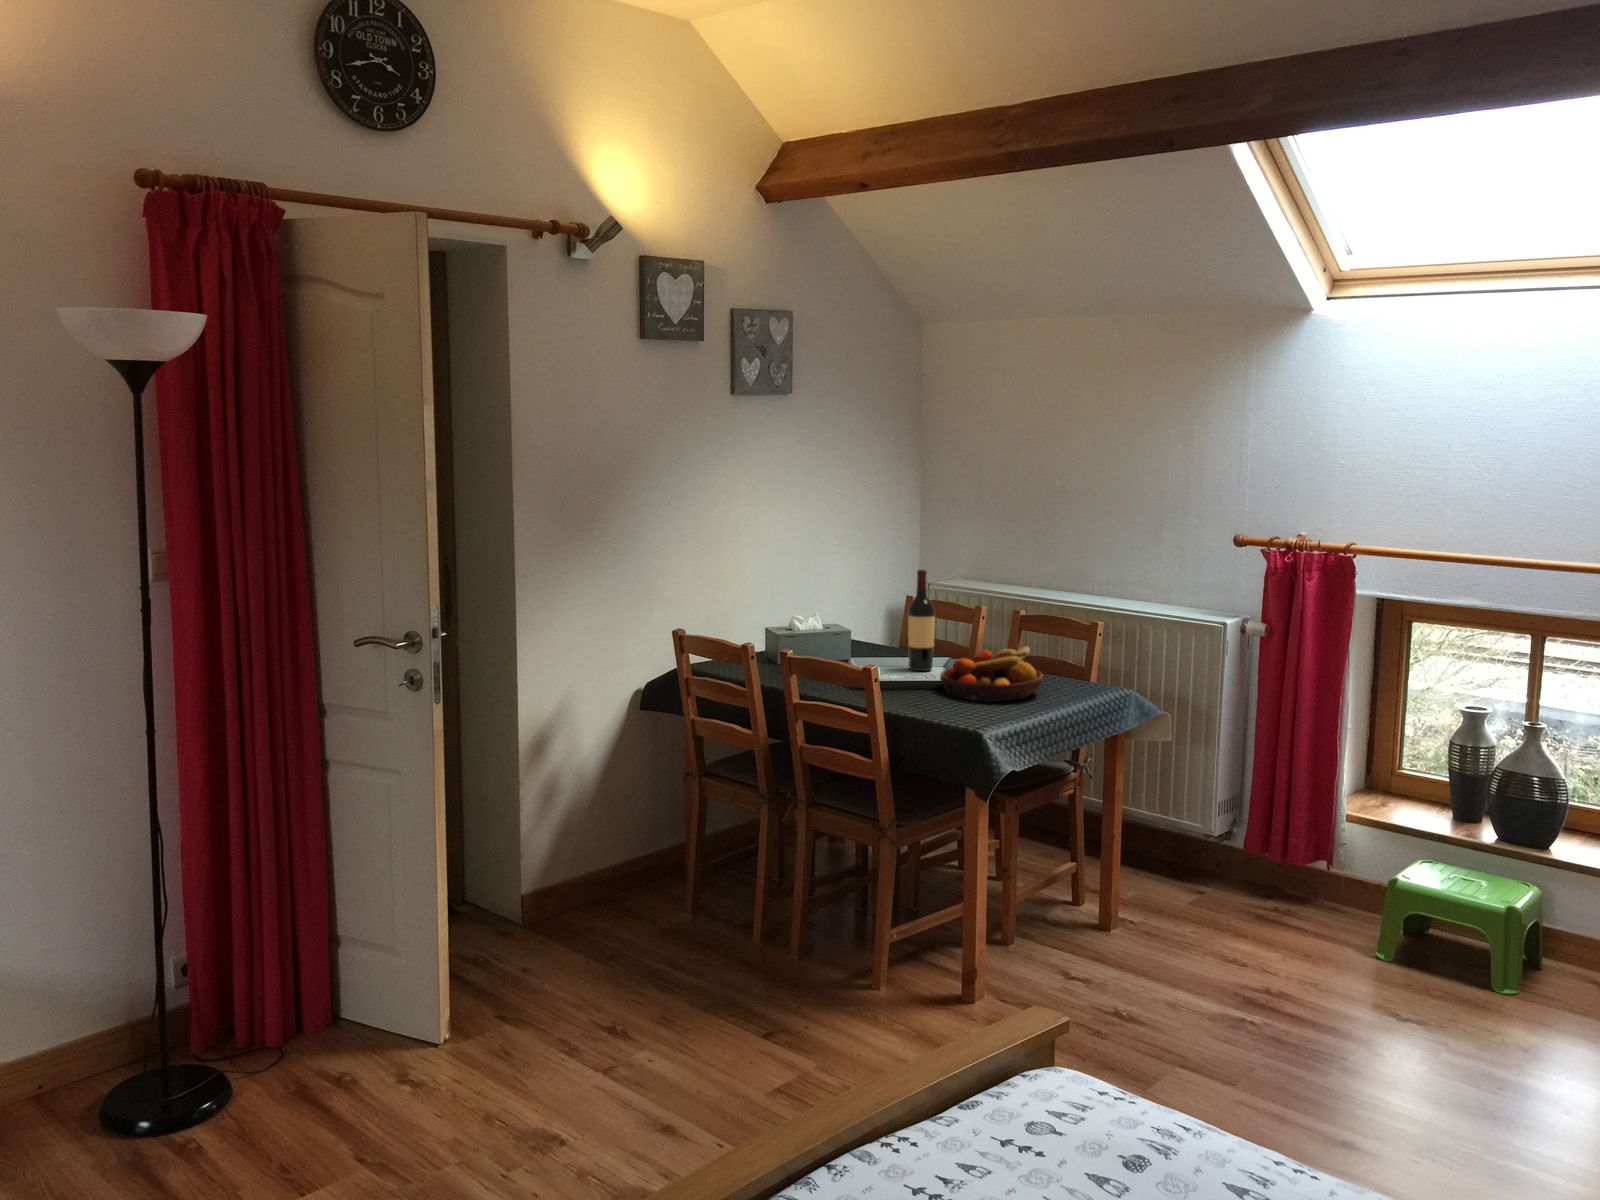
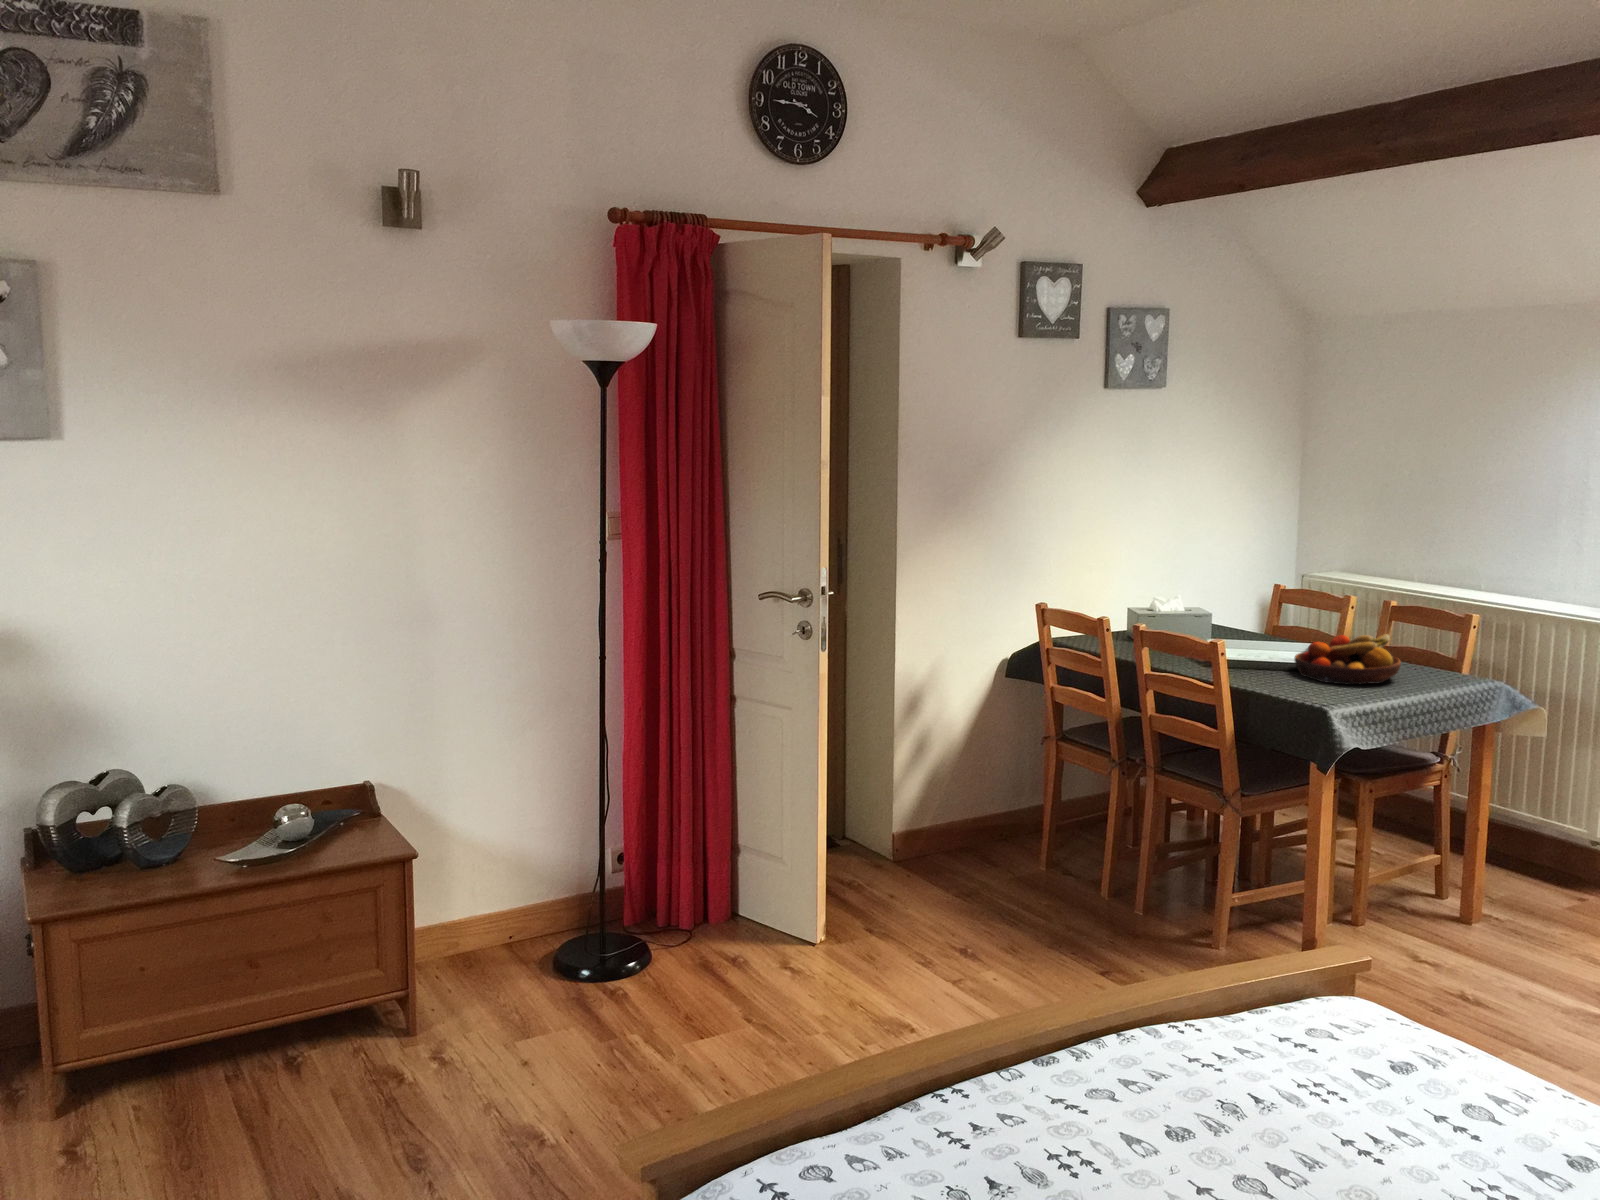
wine bottle: present [908,570,935,671] -> none [1267,556,1295,654]

